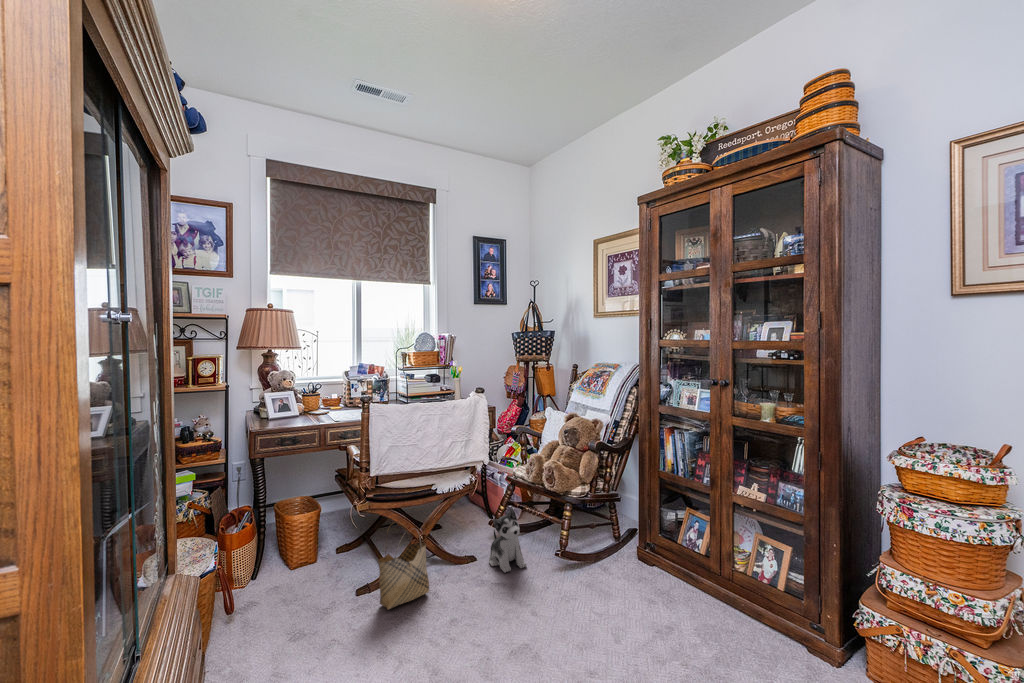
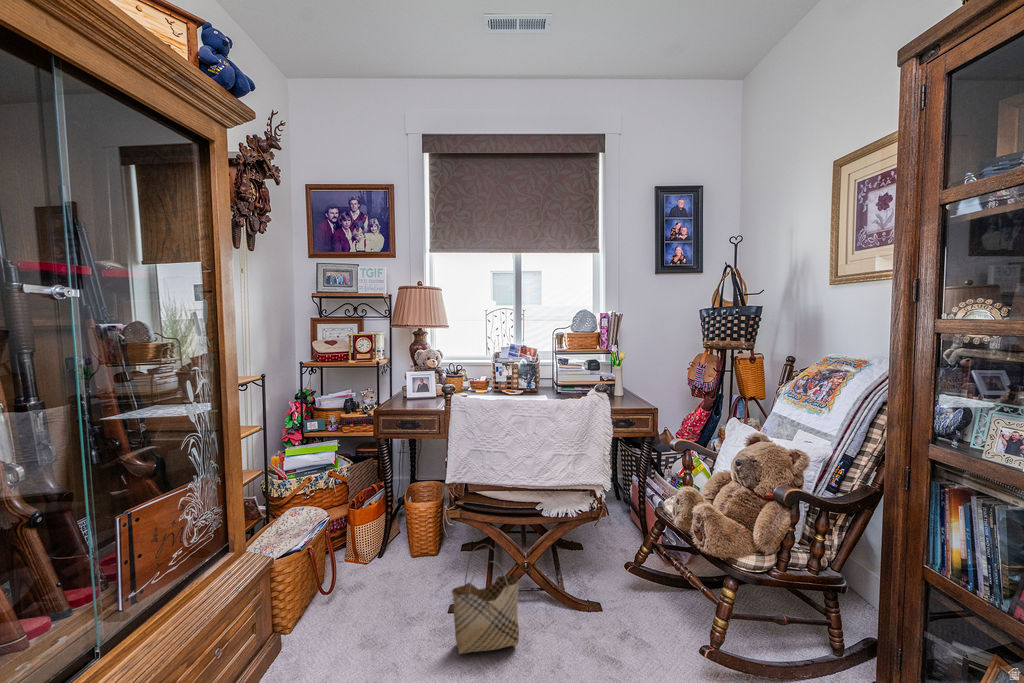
plush toy: present [489,508,527,573] -> none [615,559,666,650]

